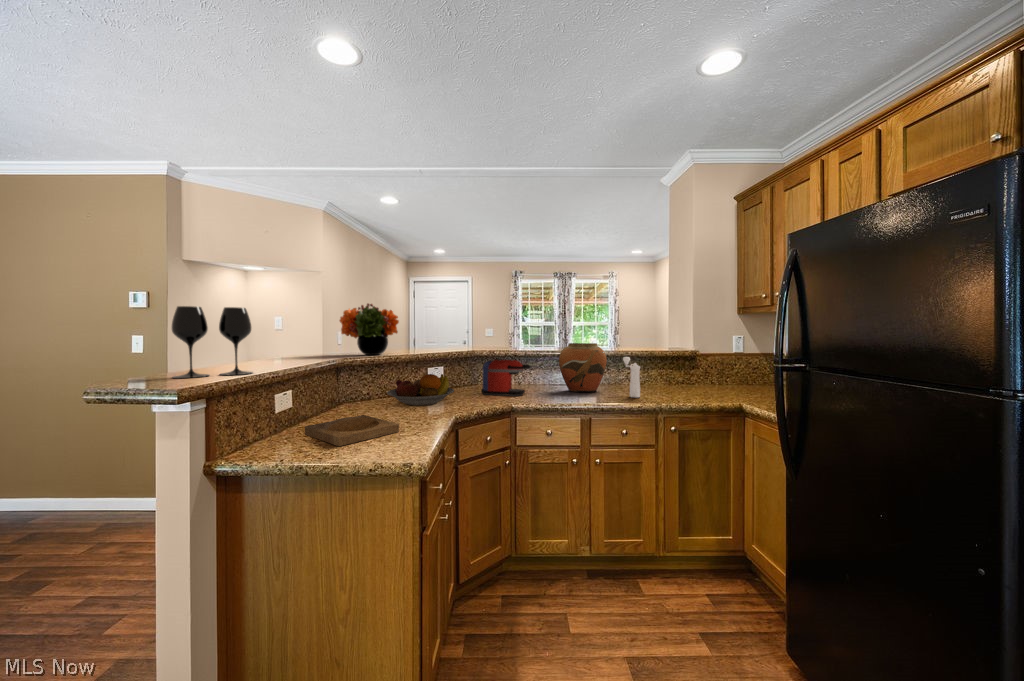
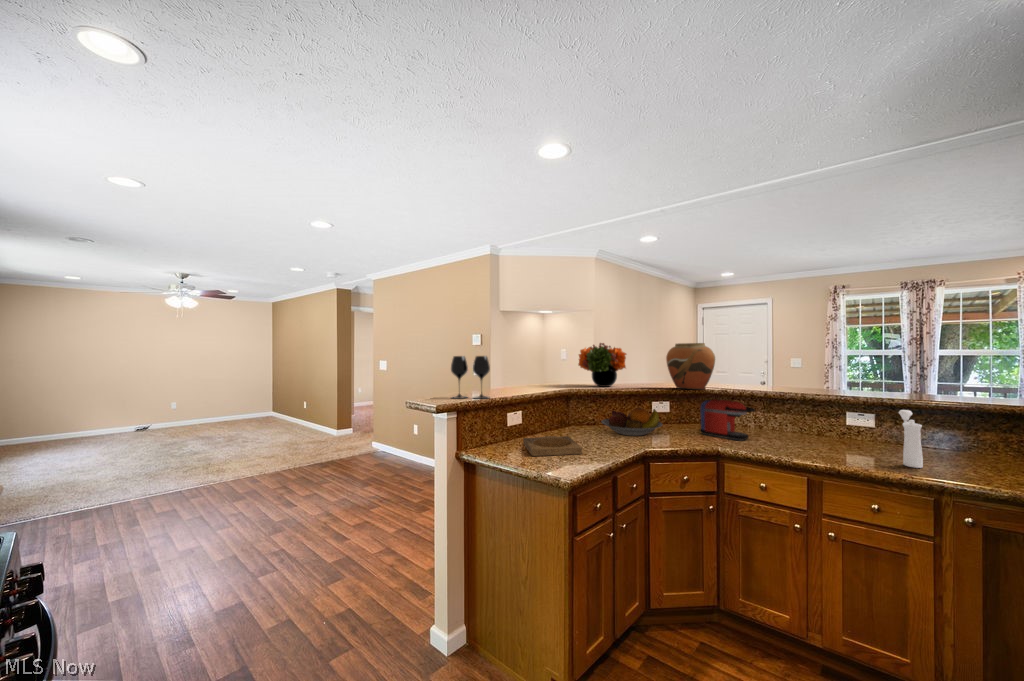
vase: present [559,343,607,392] -> present [666,343,715,390]

